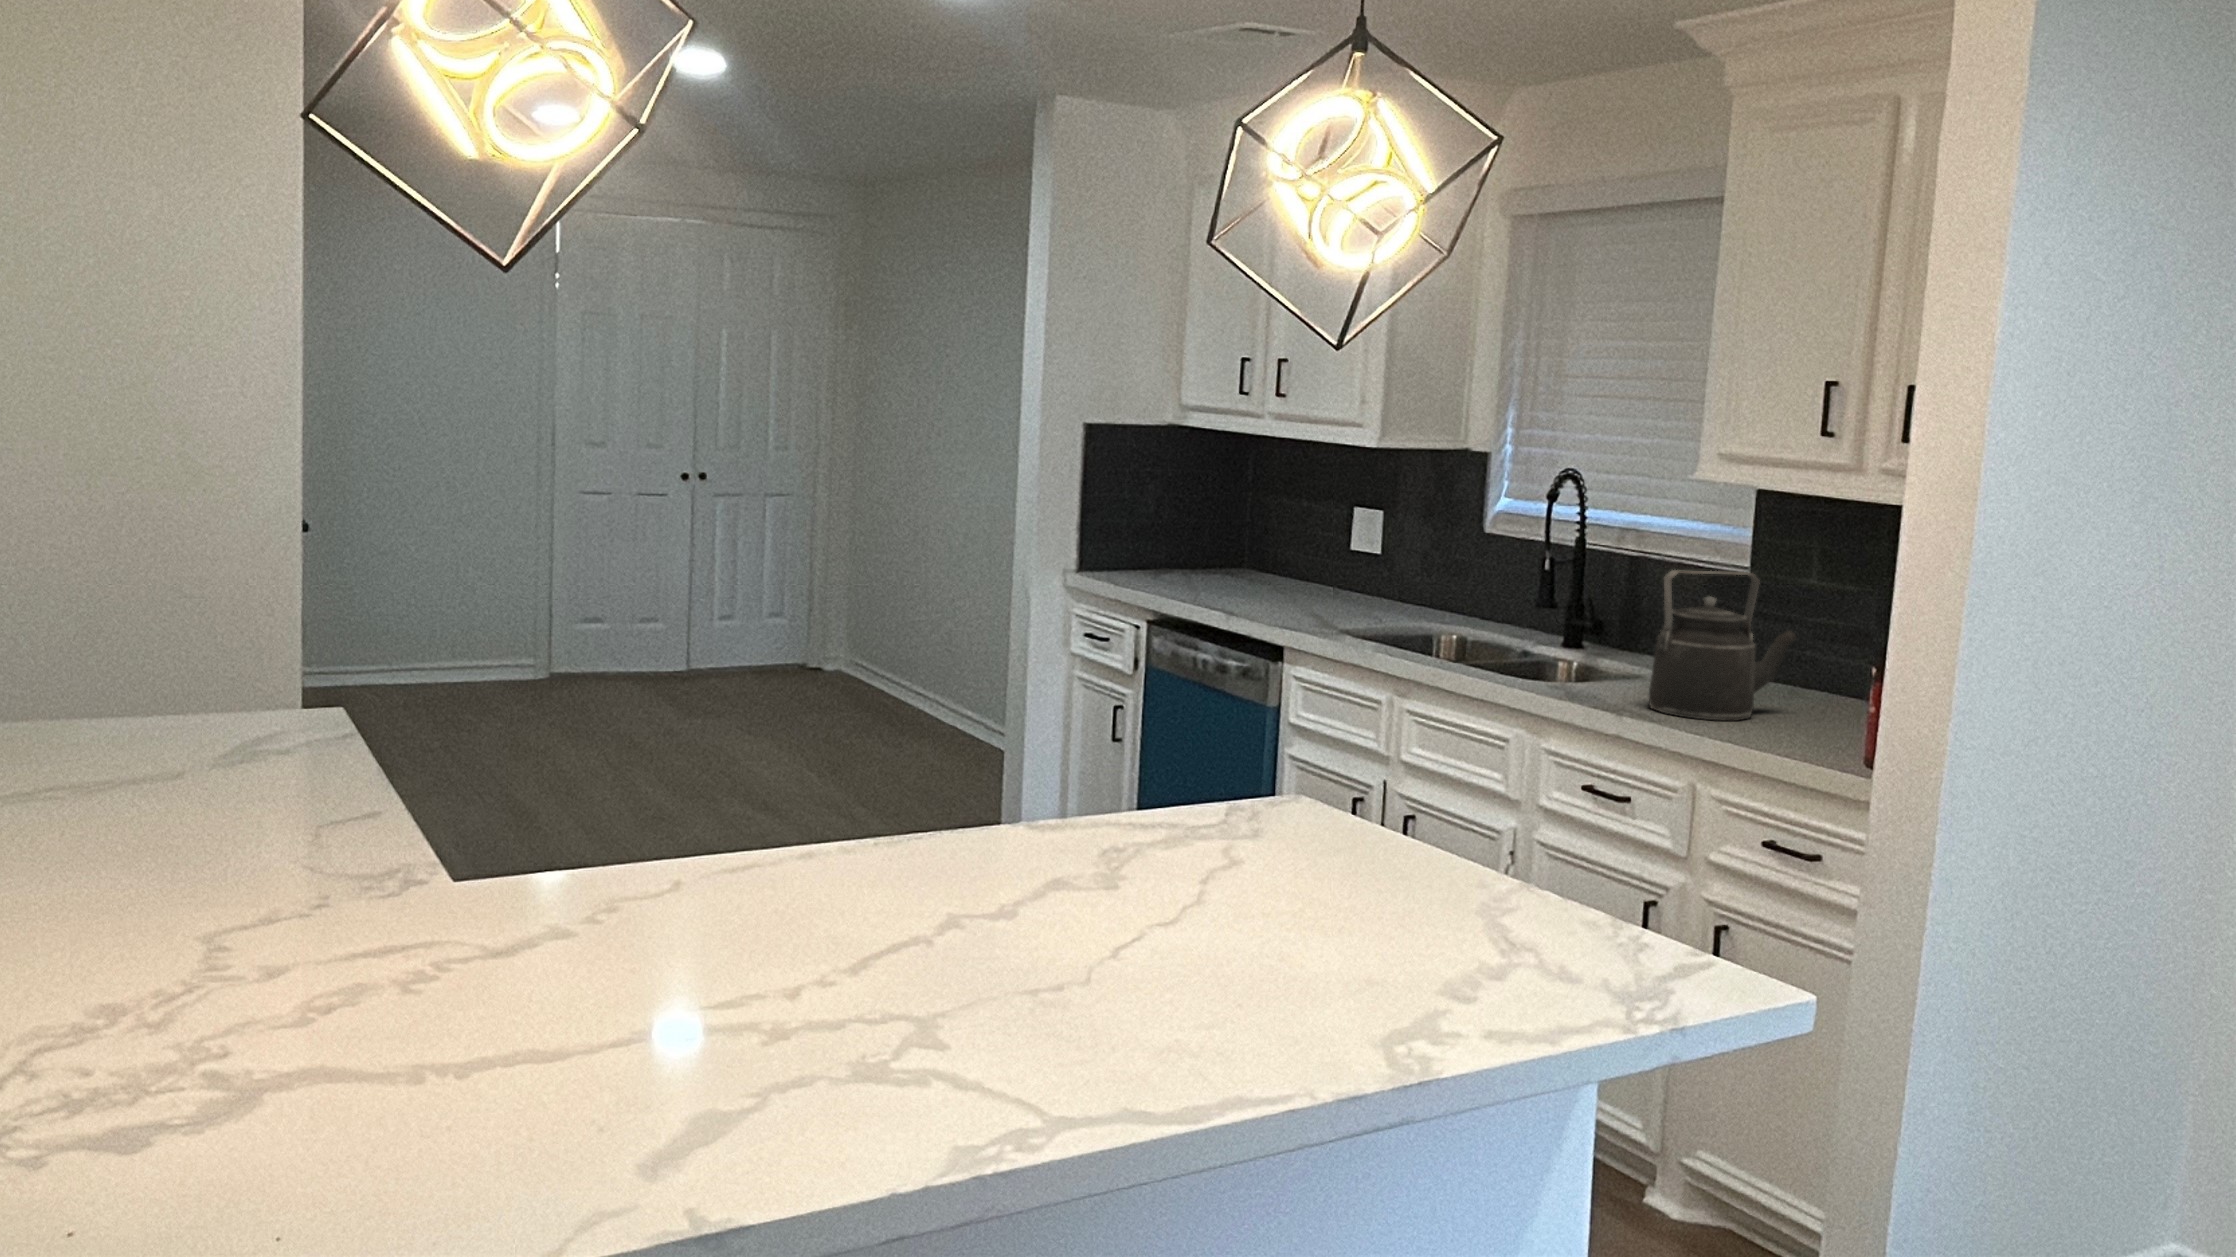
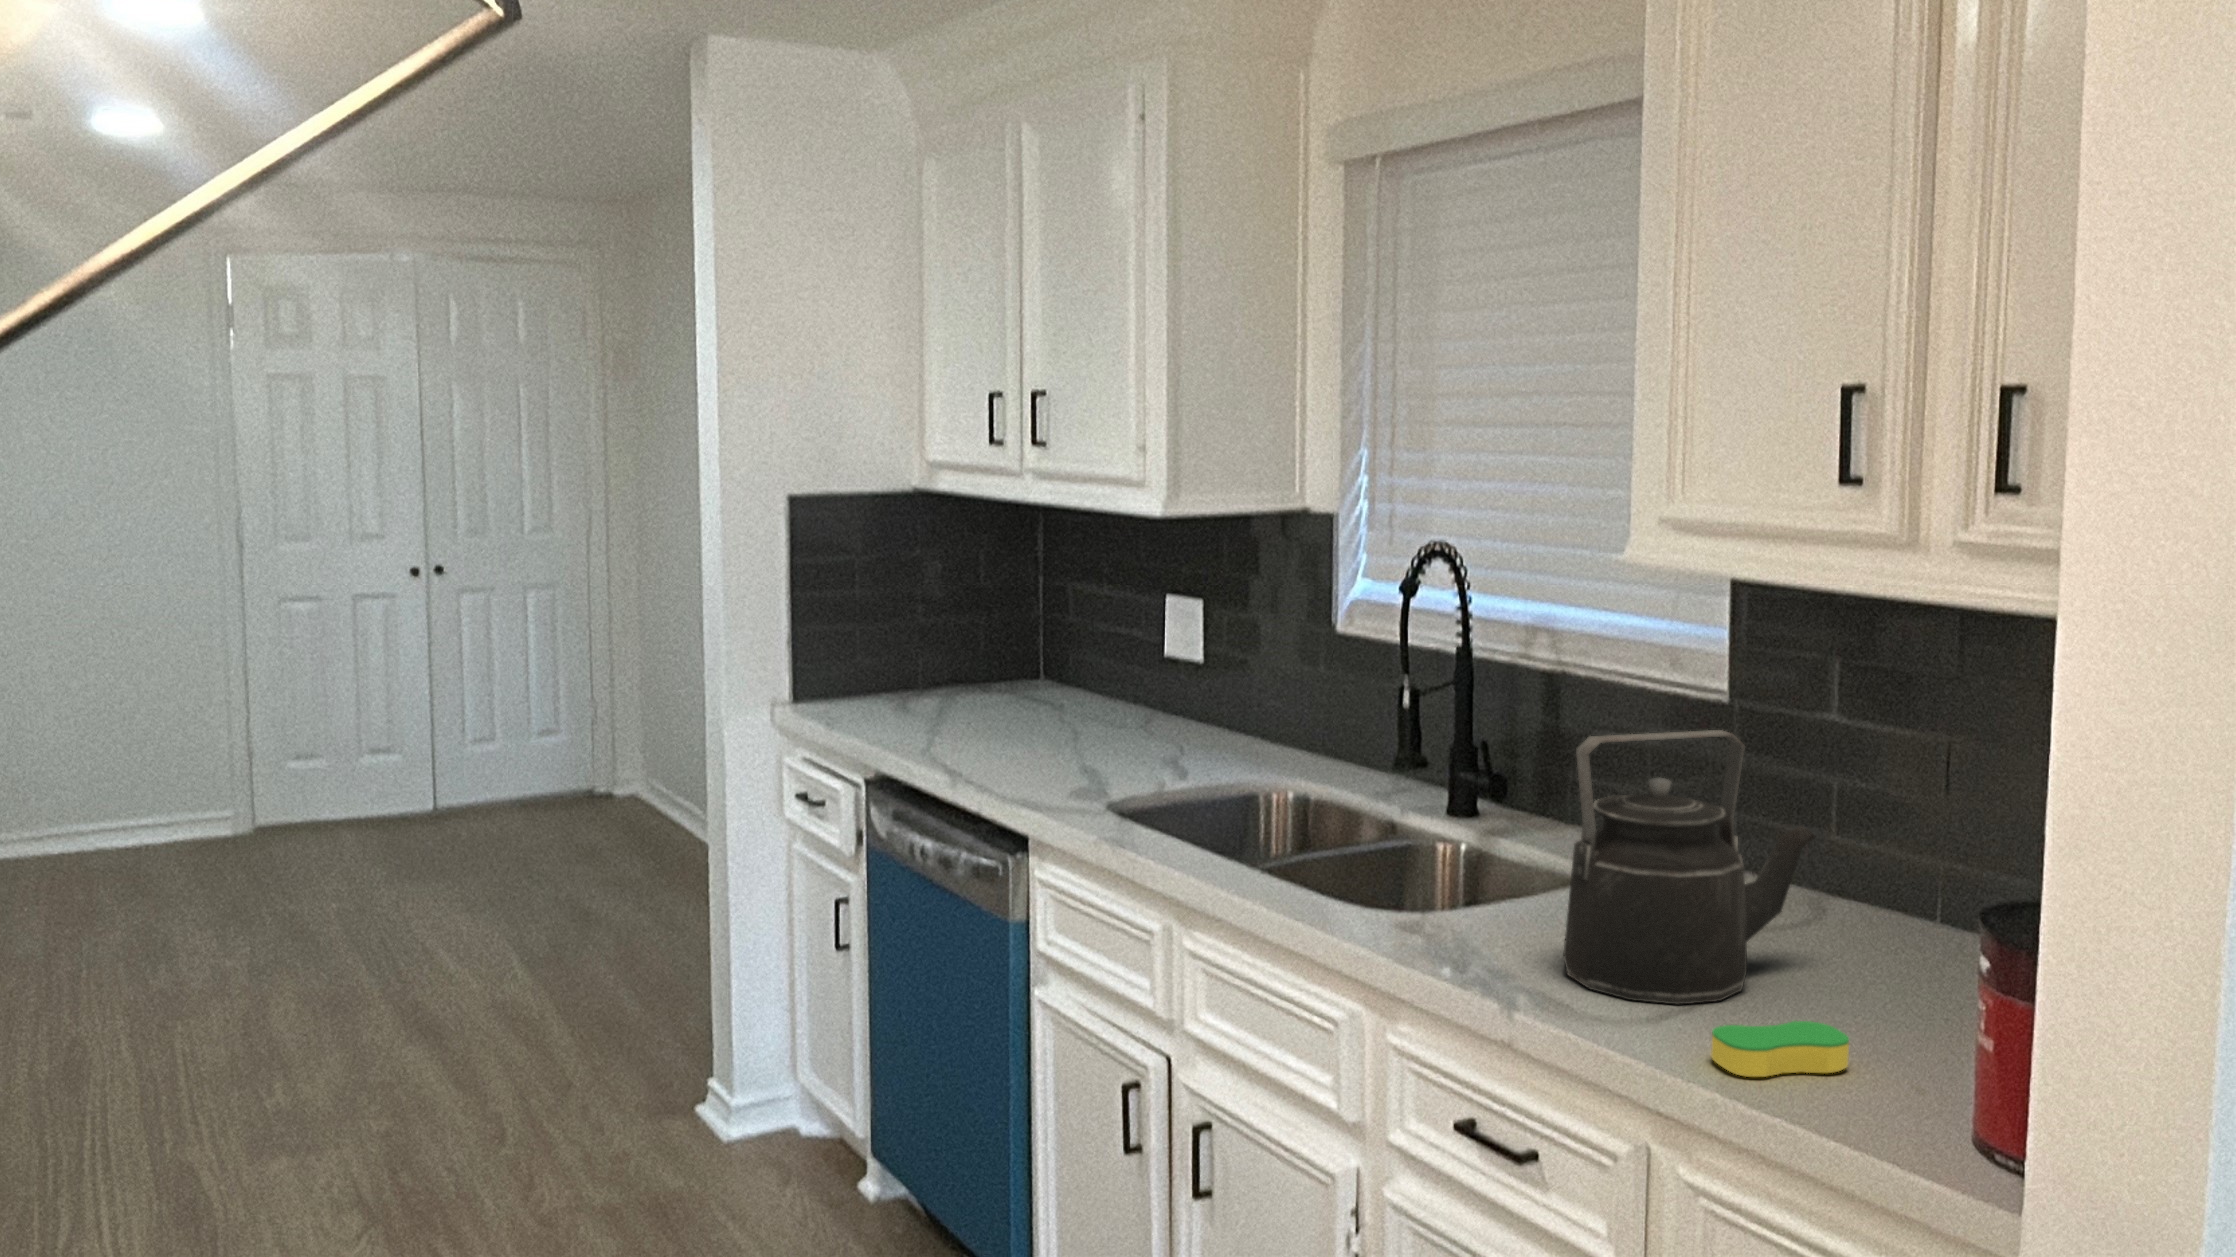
sponge: none [1732,720,1807,743] -> present [1711,1021,1849,1077]

